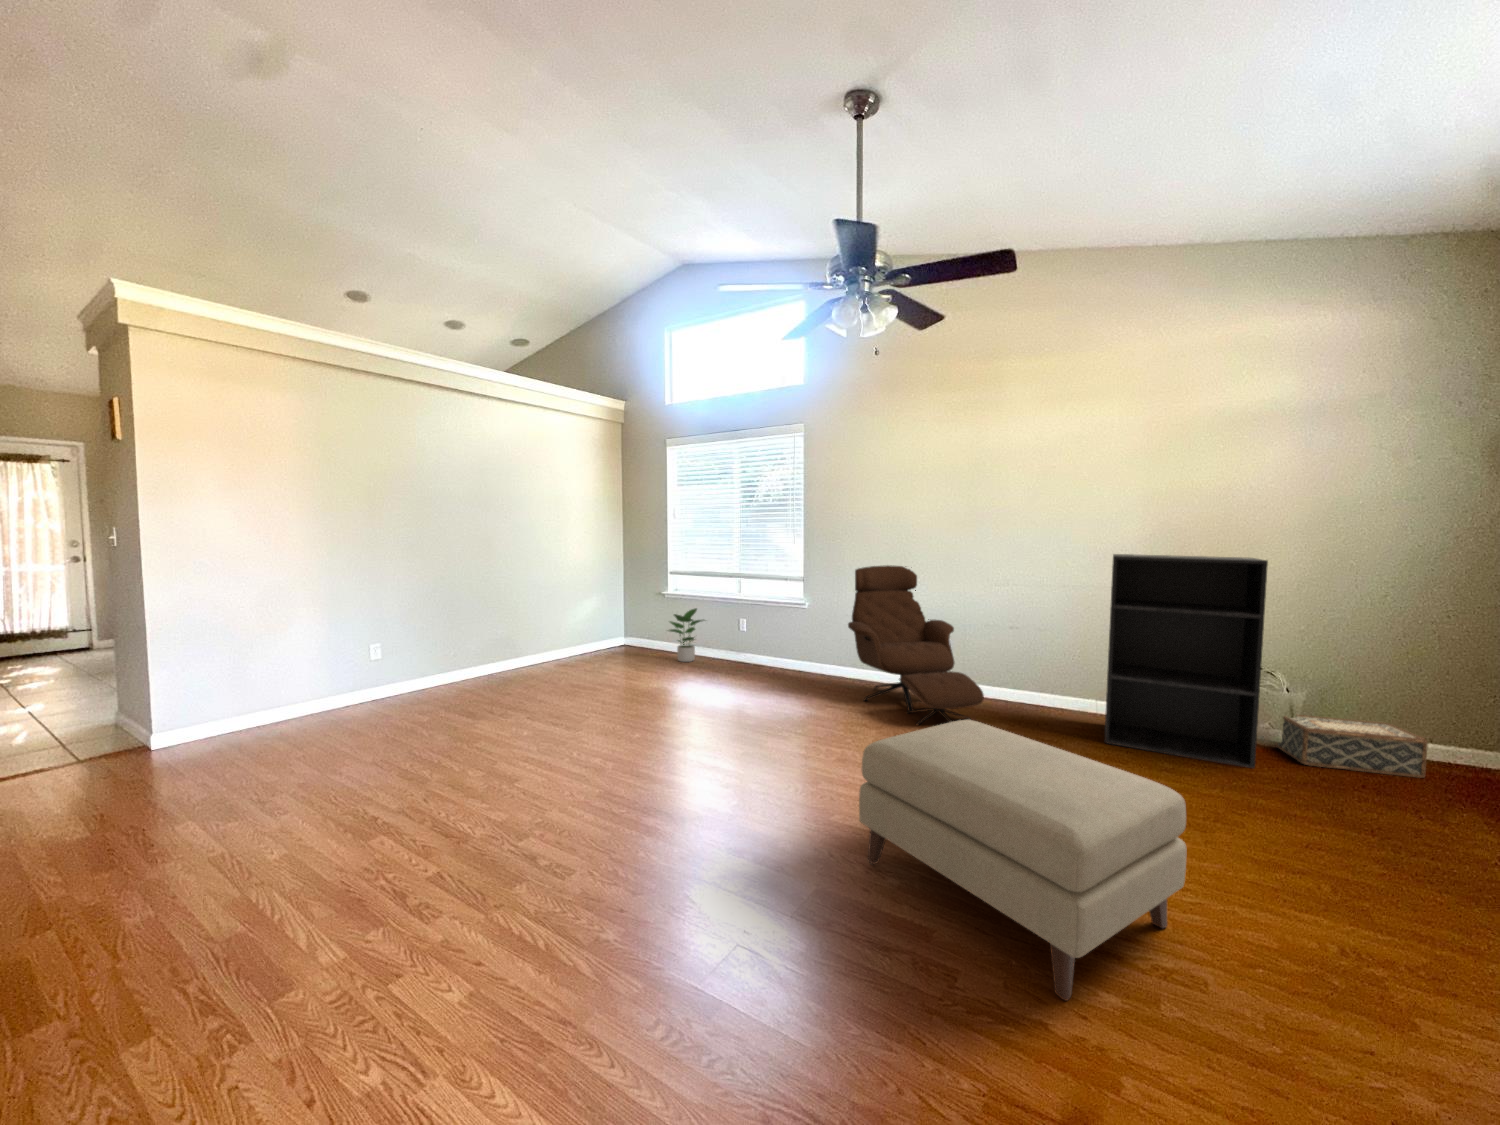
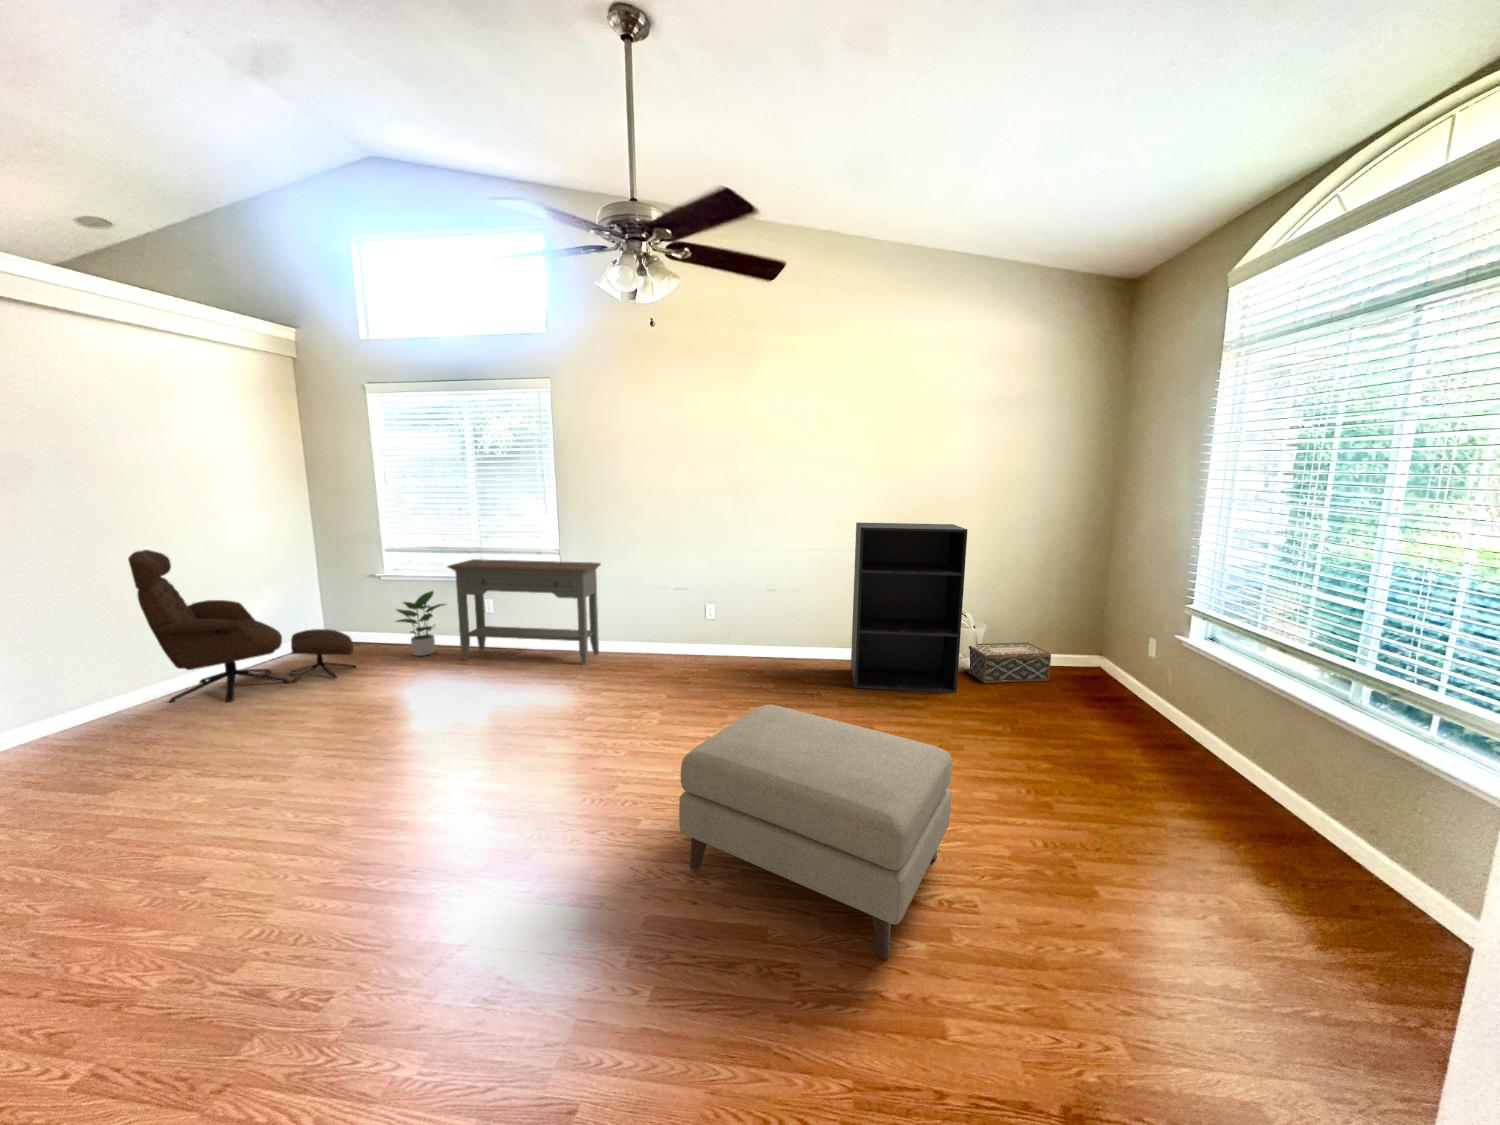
lounge chair: present [848,565,984,725] -> present [128,550,356,703]
console table: none [707,582,834,685] -> present [448,559,601,665]

